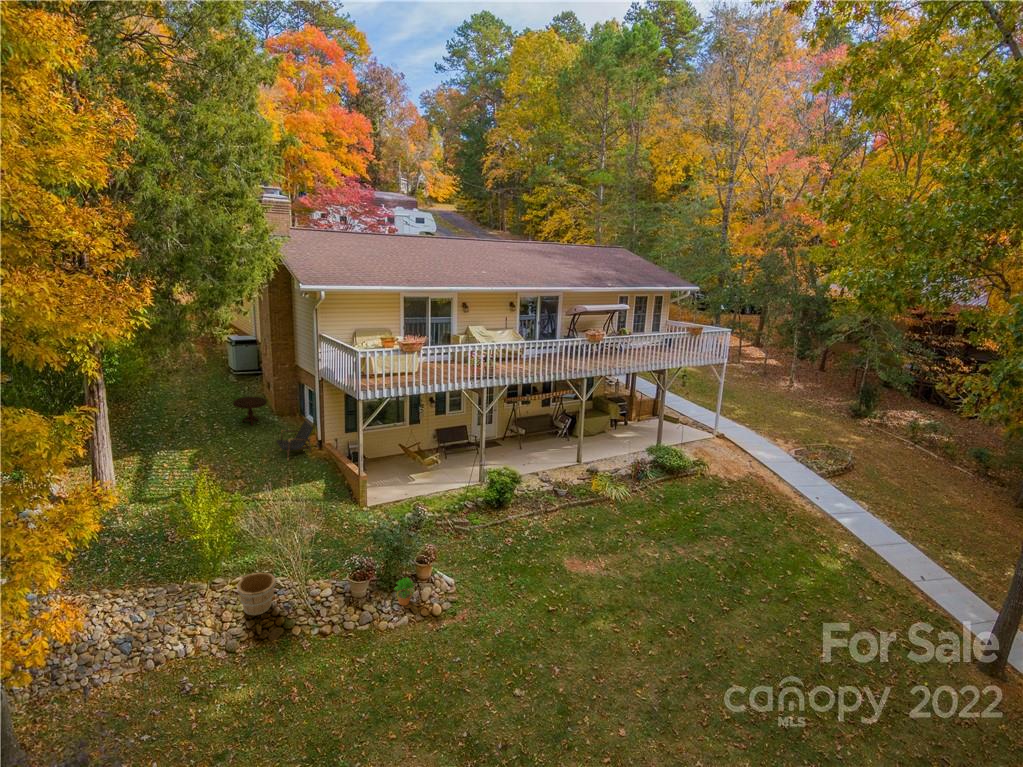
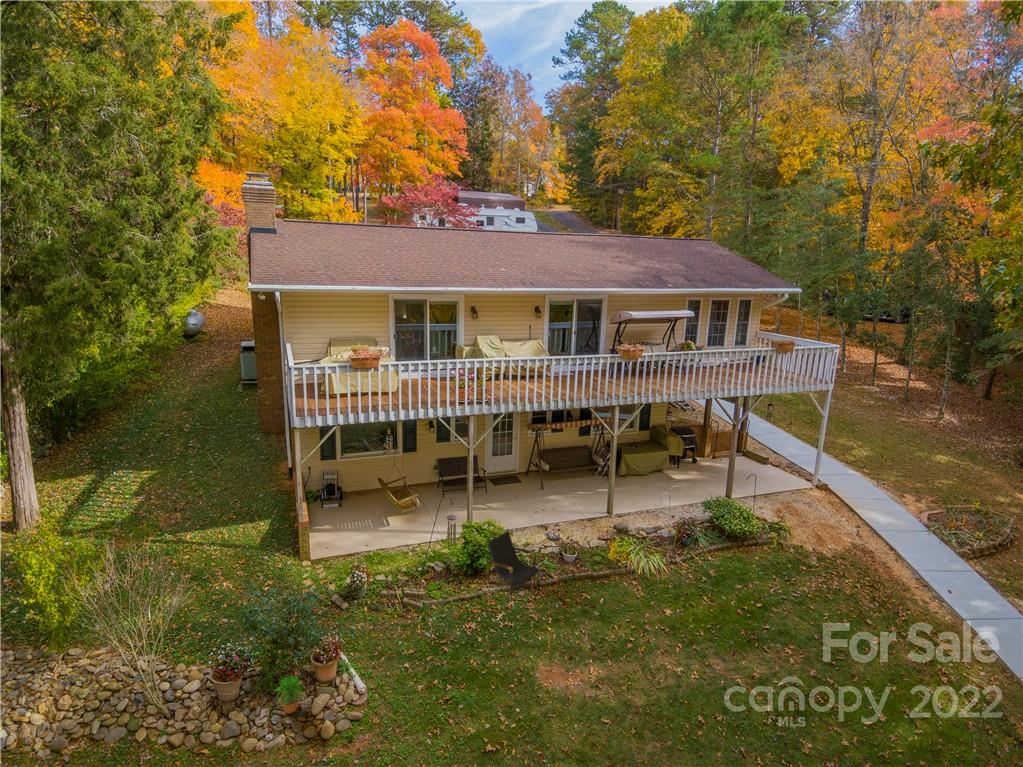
side table: present [233,397,267,425] -> none [224,410,261,443]
lounge chair: present [276,421,313,460] -> present [487,531,539,600]
wooden bucket: present [237,573,276,616] -> none [77,648,133,706]

